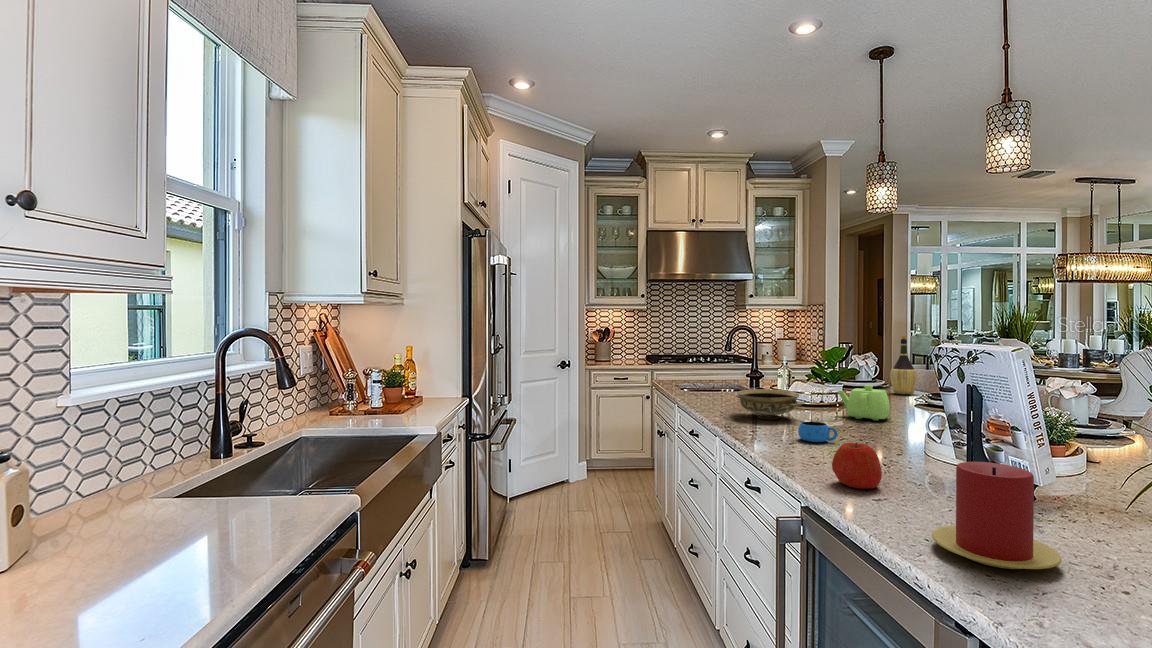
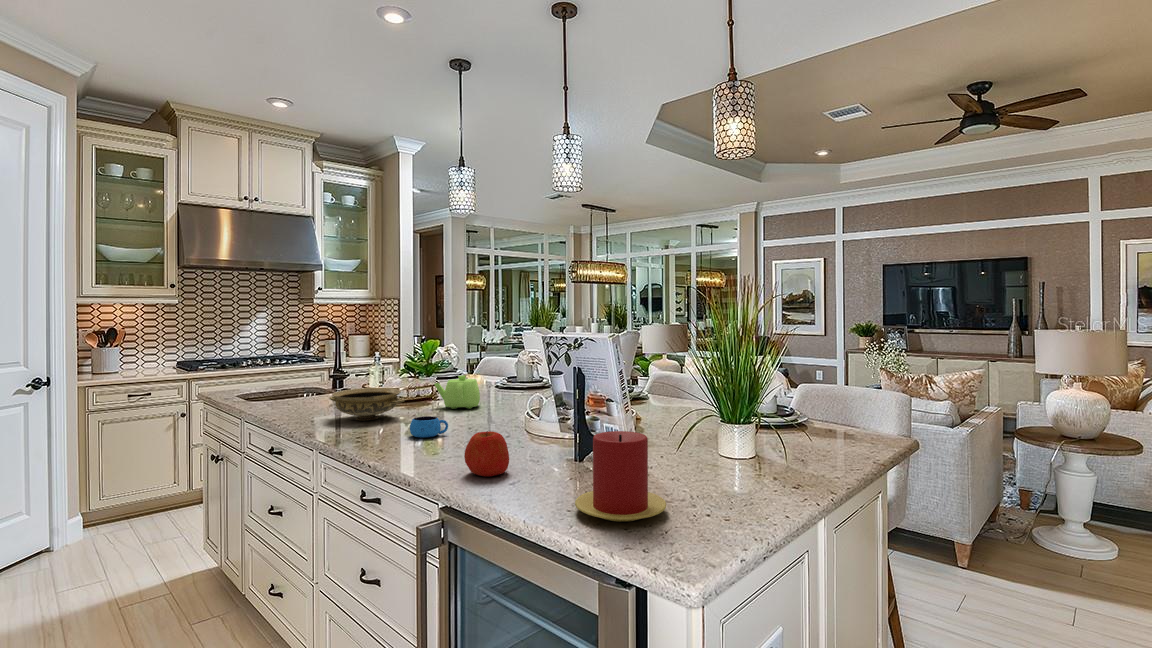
wine bottle: present [890,335,917,394] -> none [467,328,489,382]

